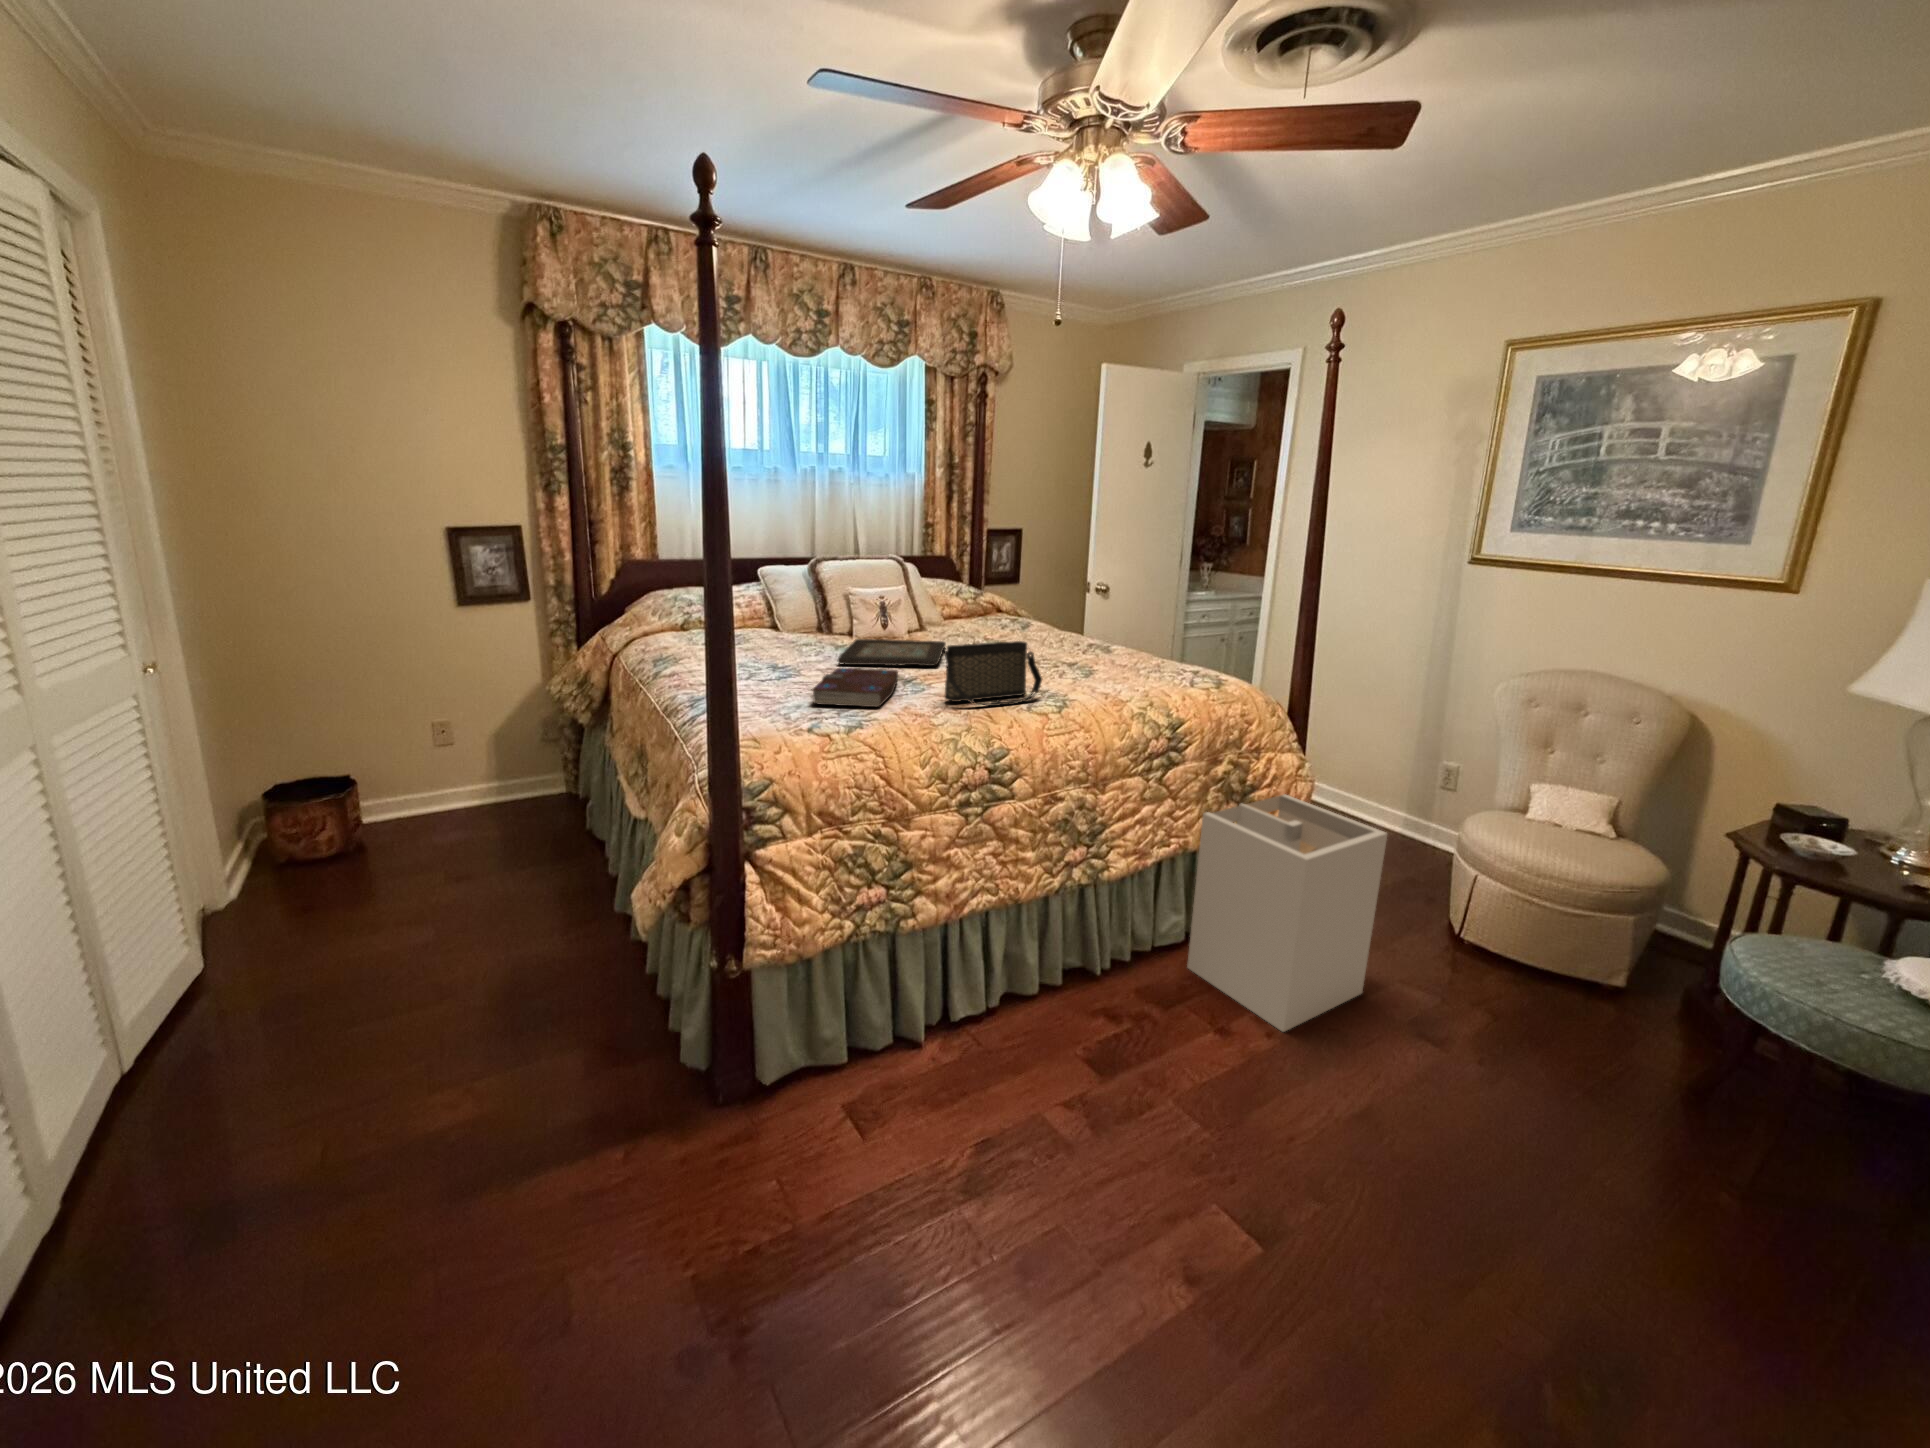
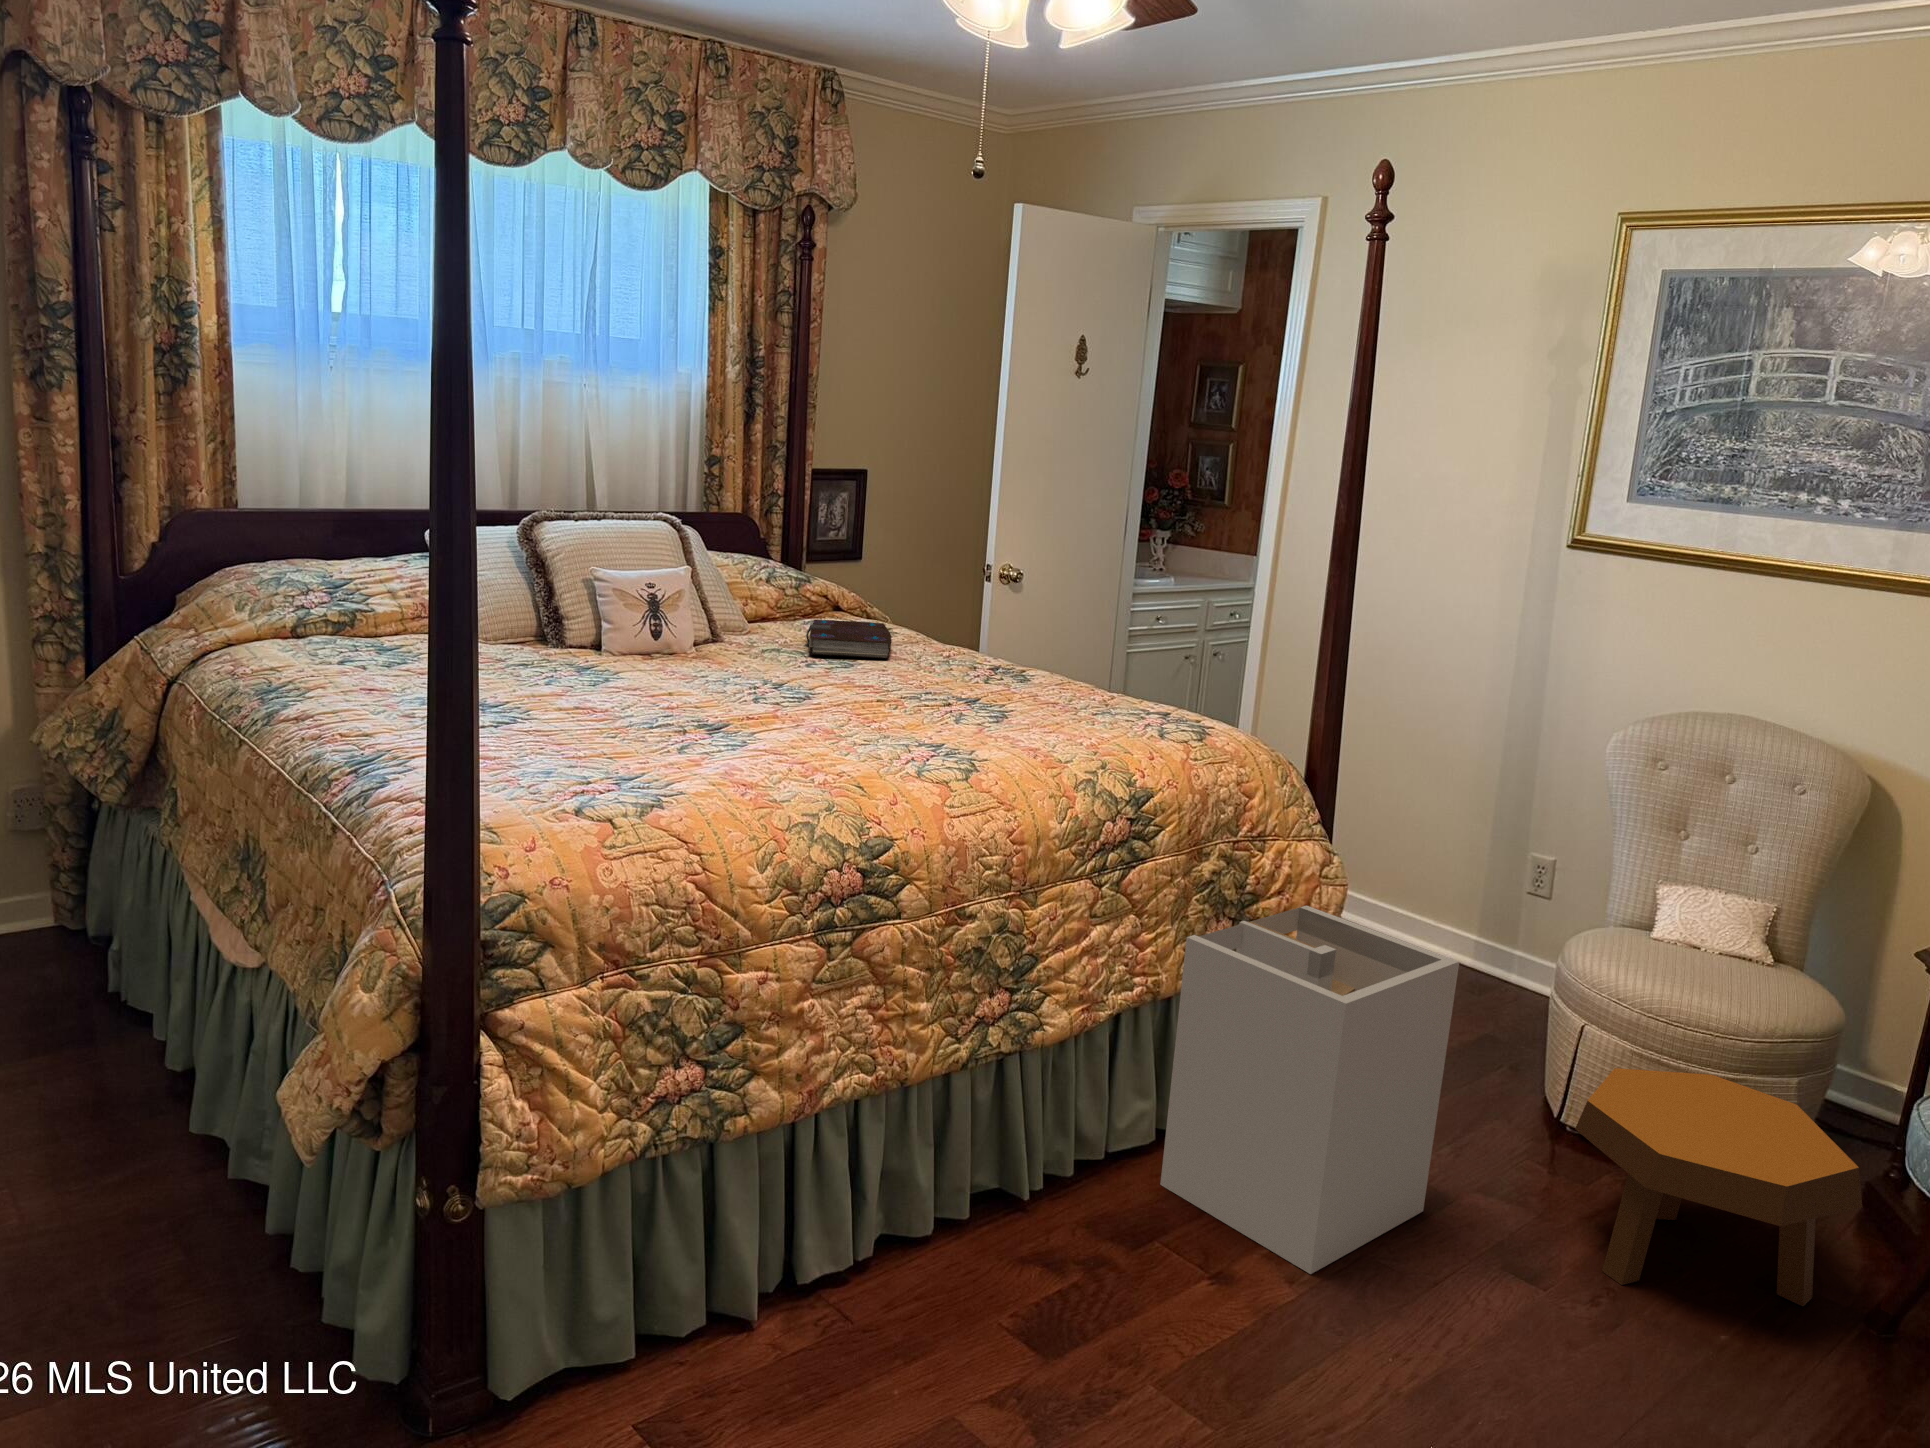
decorative tray: present [838,639,946,666] -> none [585,654,760,702]
handbag: present [944,641,1042,706] -> none [782,665,939,770]
book: present [811,668,898,707] -> present [806,620,891,659]
footstool: none [1469,906,1683,1074] -> present [1575,1068,1862,1306]

